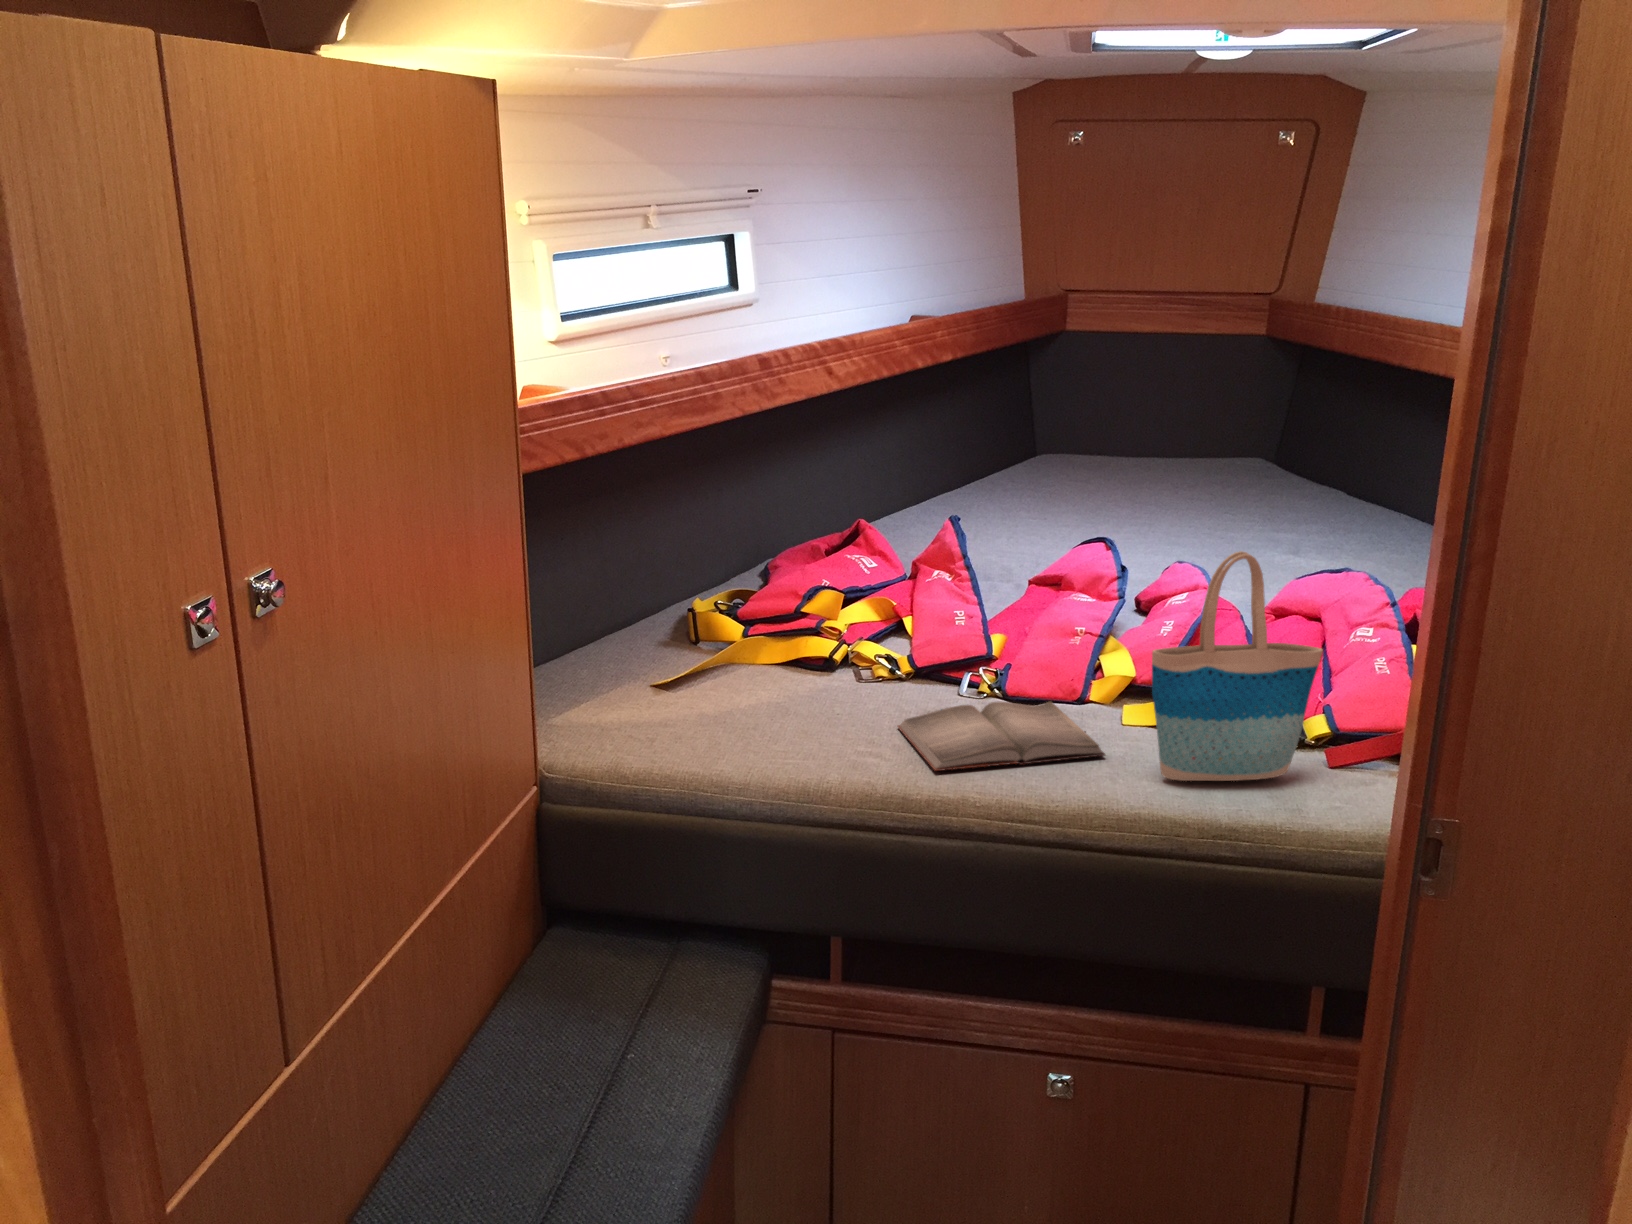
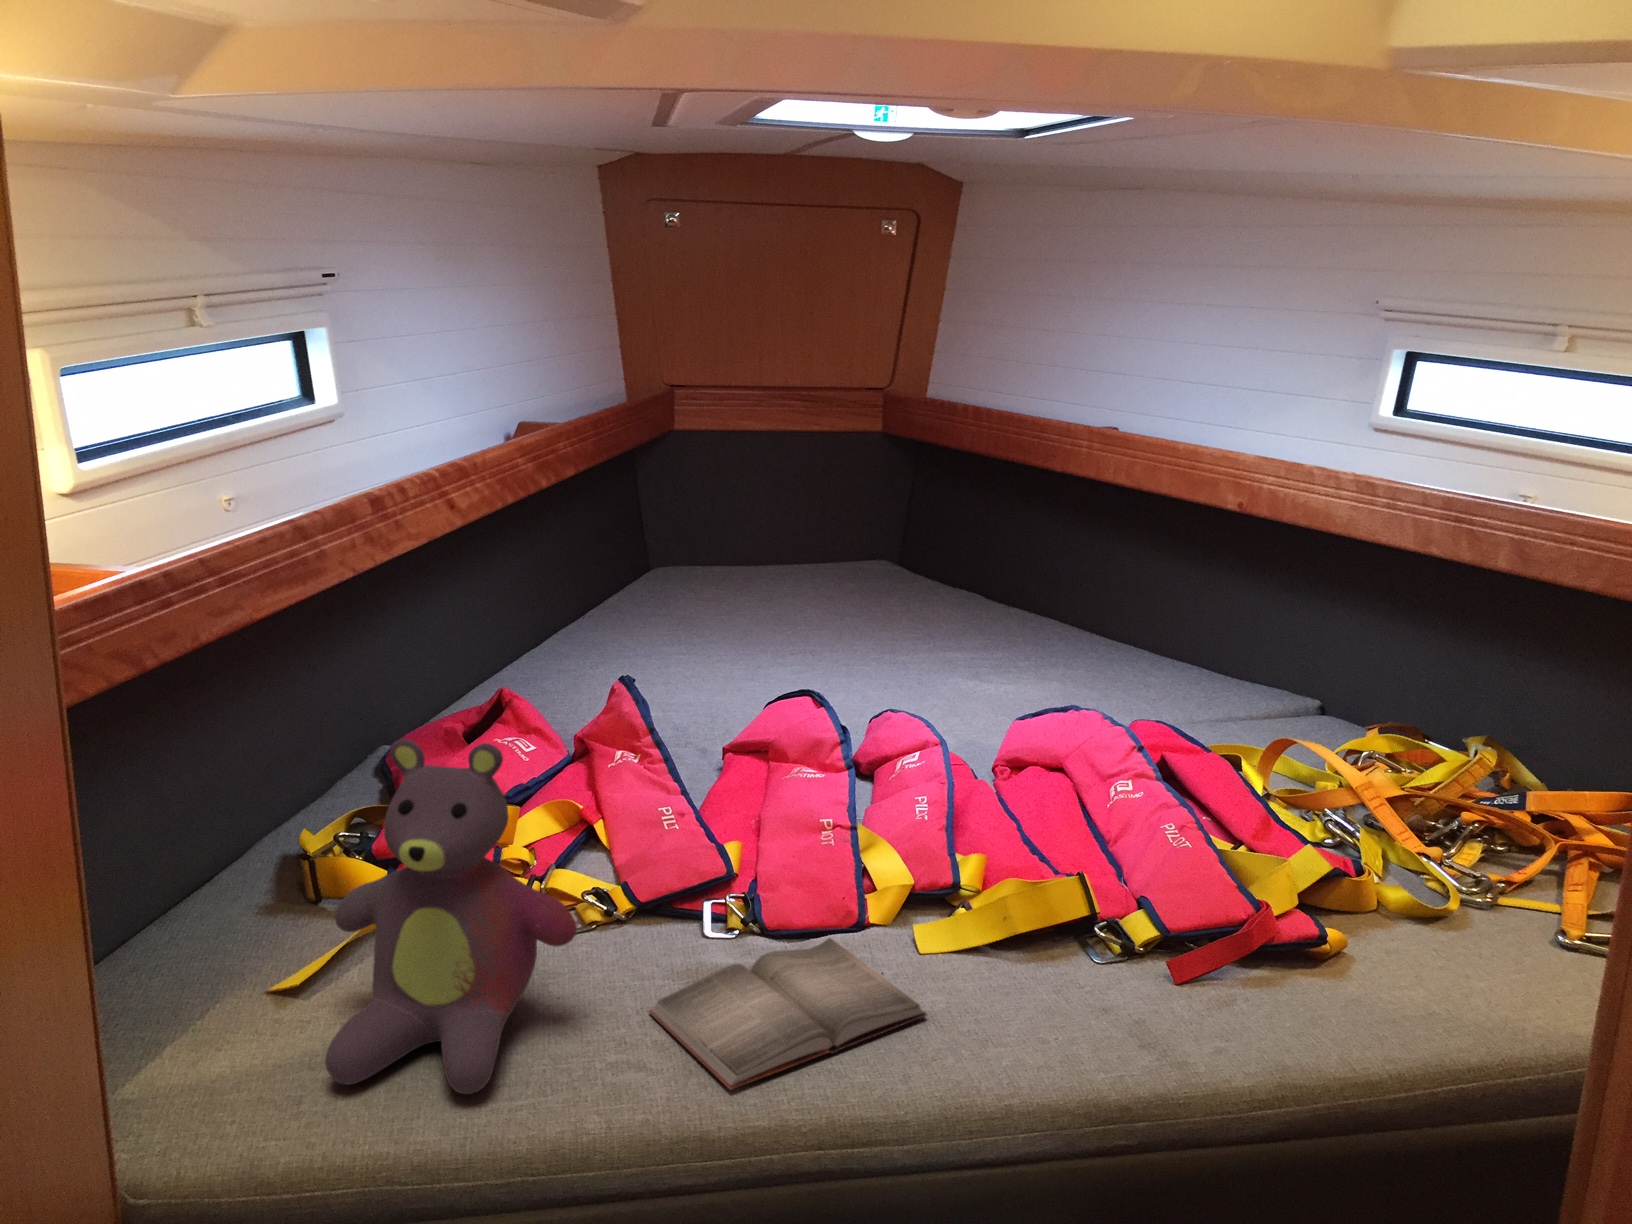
stuffed bear: none [672,506,847,747] -> present [325,739,577,1094]
tote bag: present [1152,551,1323,781] -> none [996,752,1174,1043]

